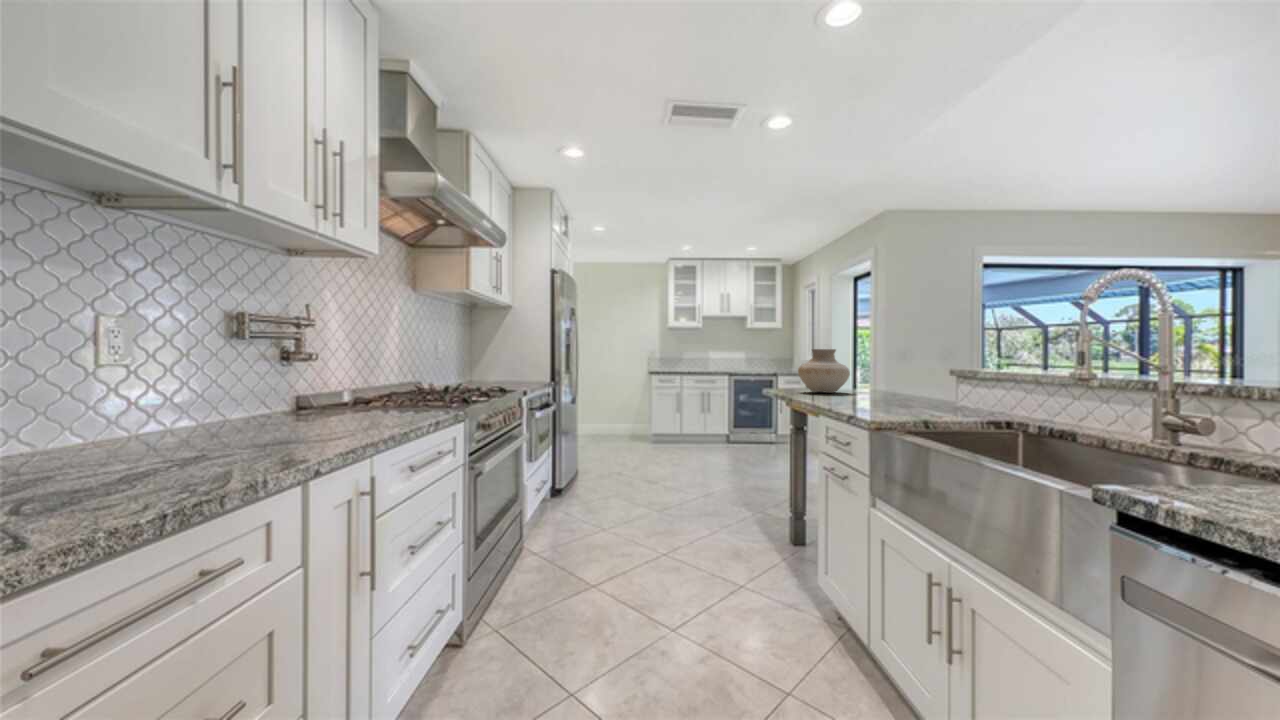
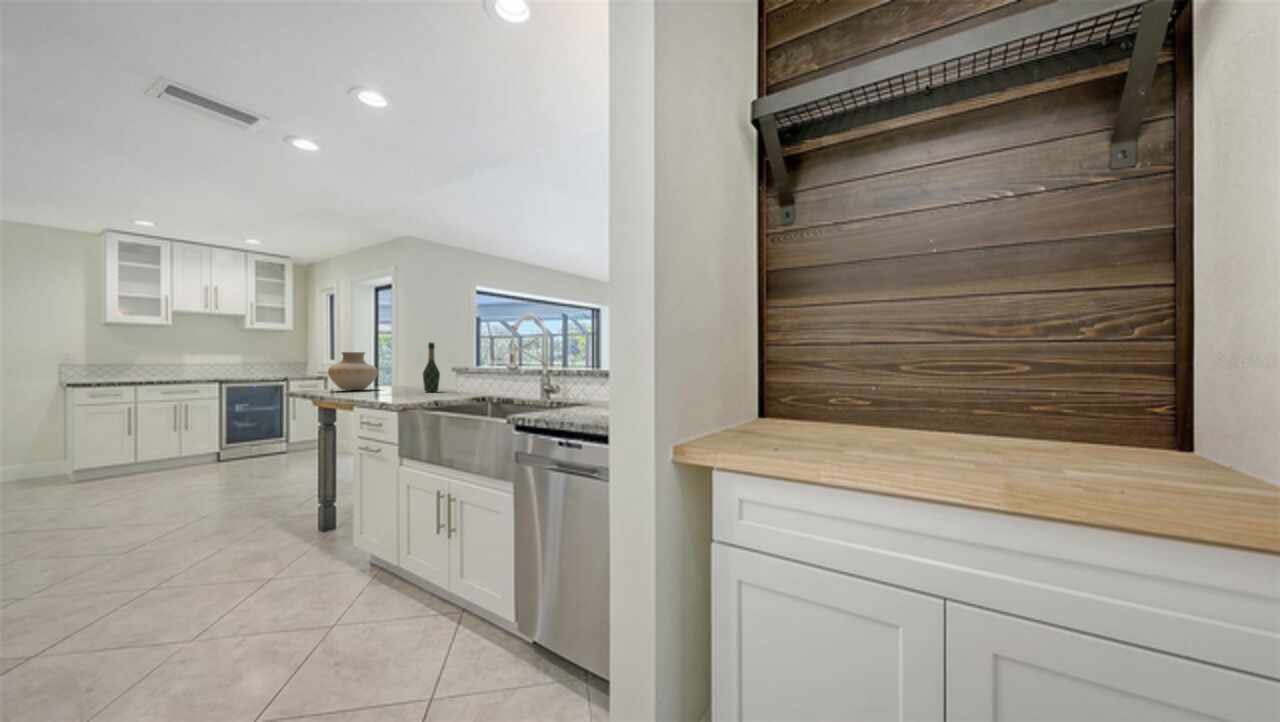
wine bottle: none [906,335,932,404] -> present [423,342,440,392]

